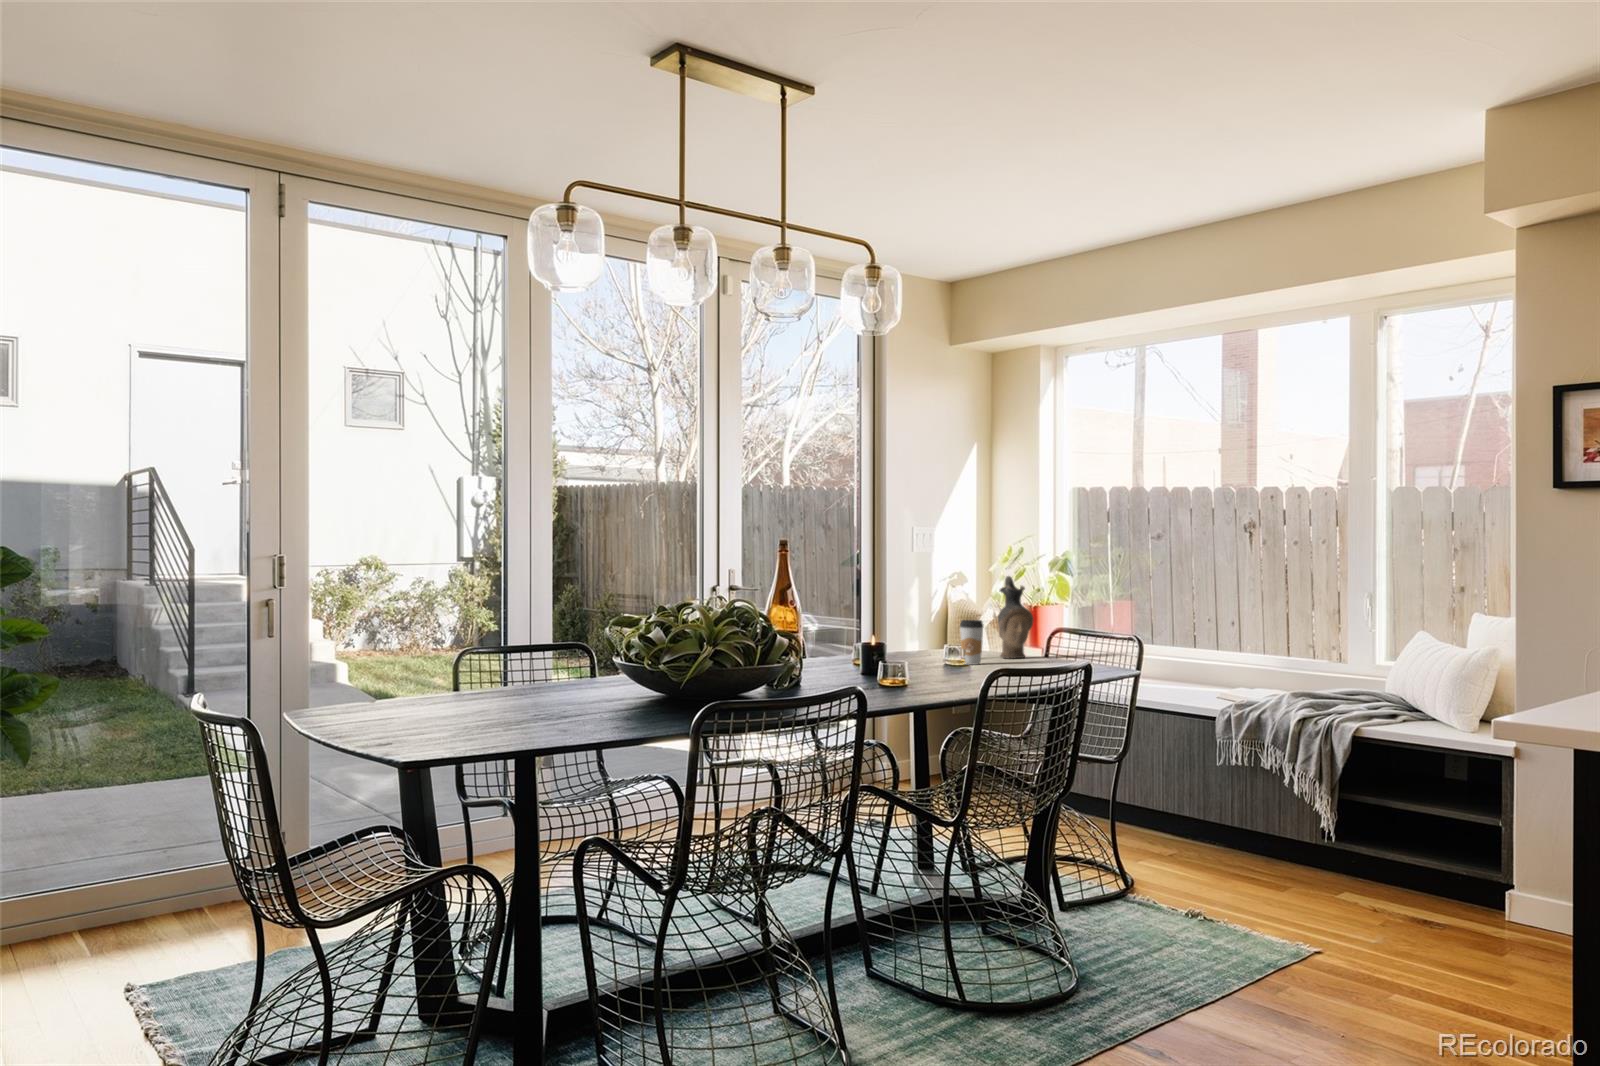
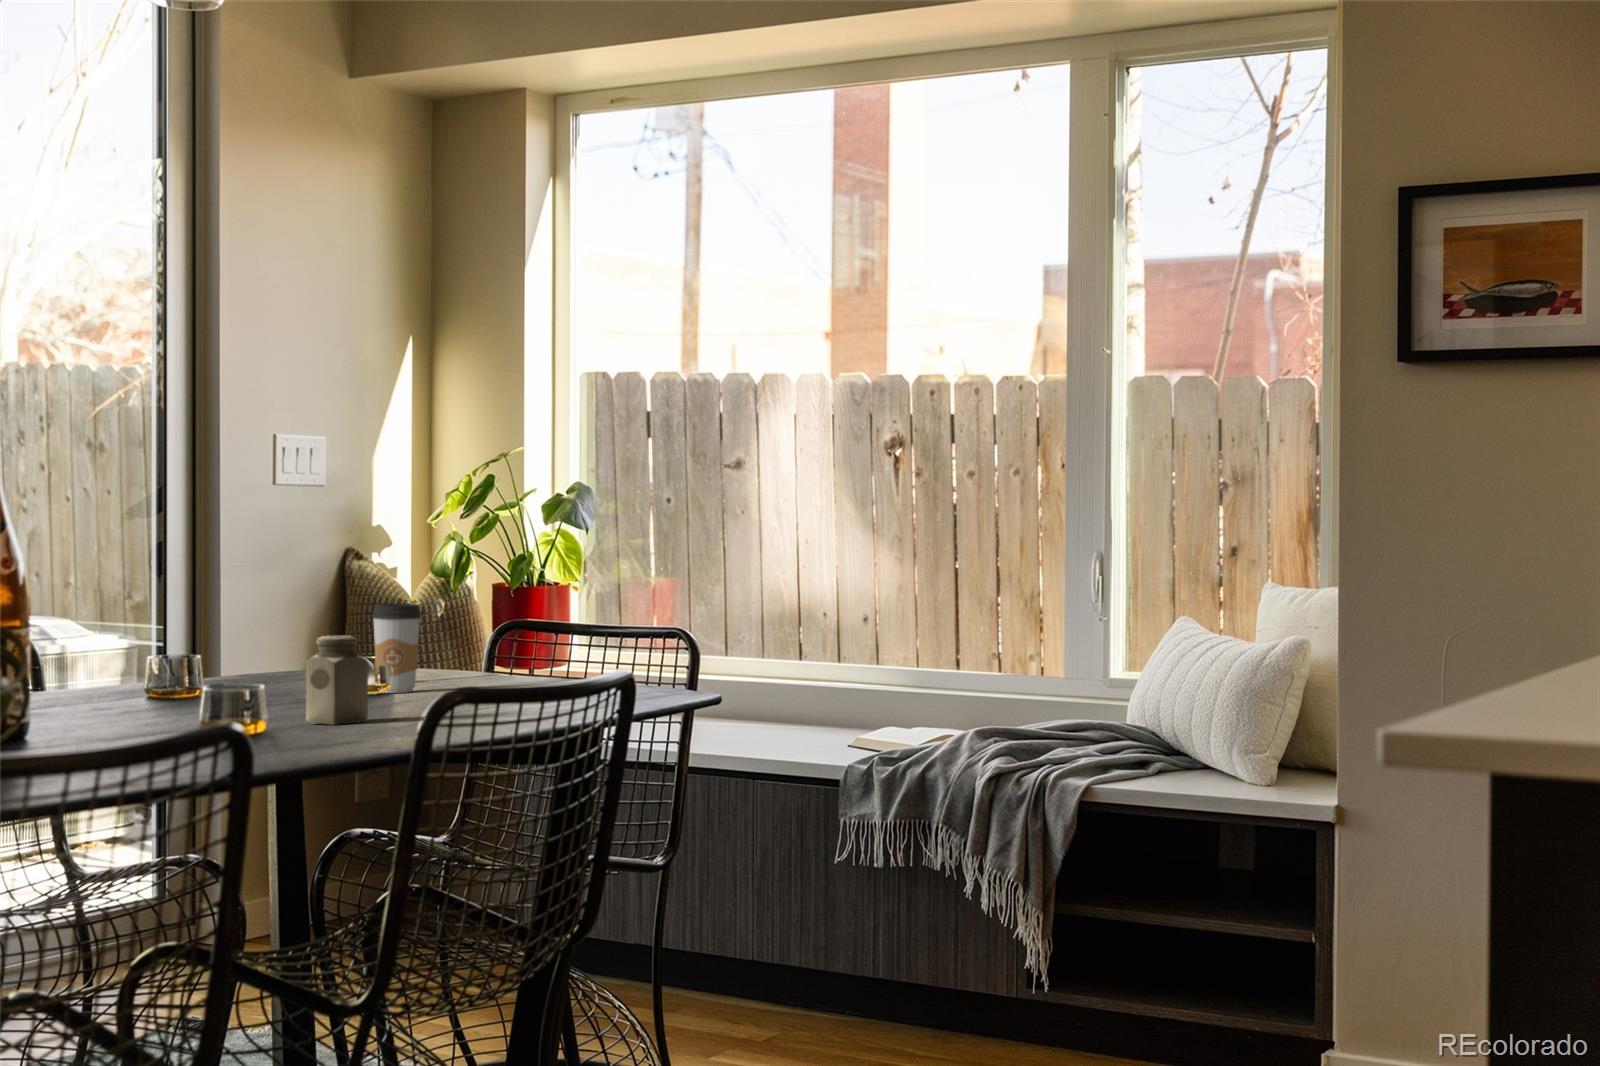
ceramic pitcher: present [998,576,1034,658] -> none [452,519,518,680]
salt shaker: none [928,639,958,683] -> present [306,636,369,725]

